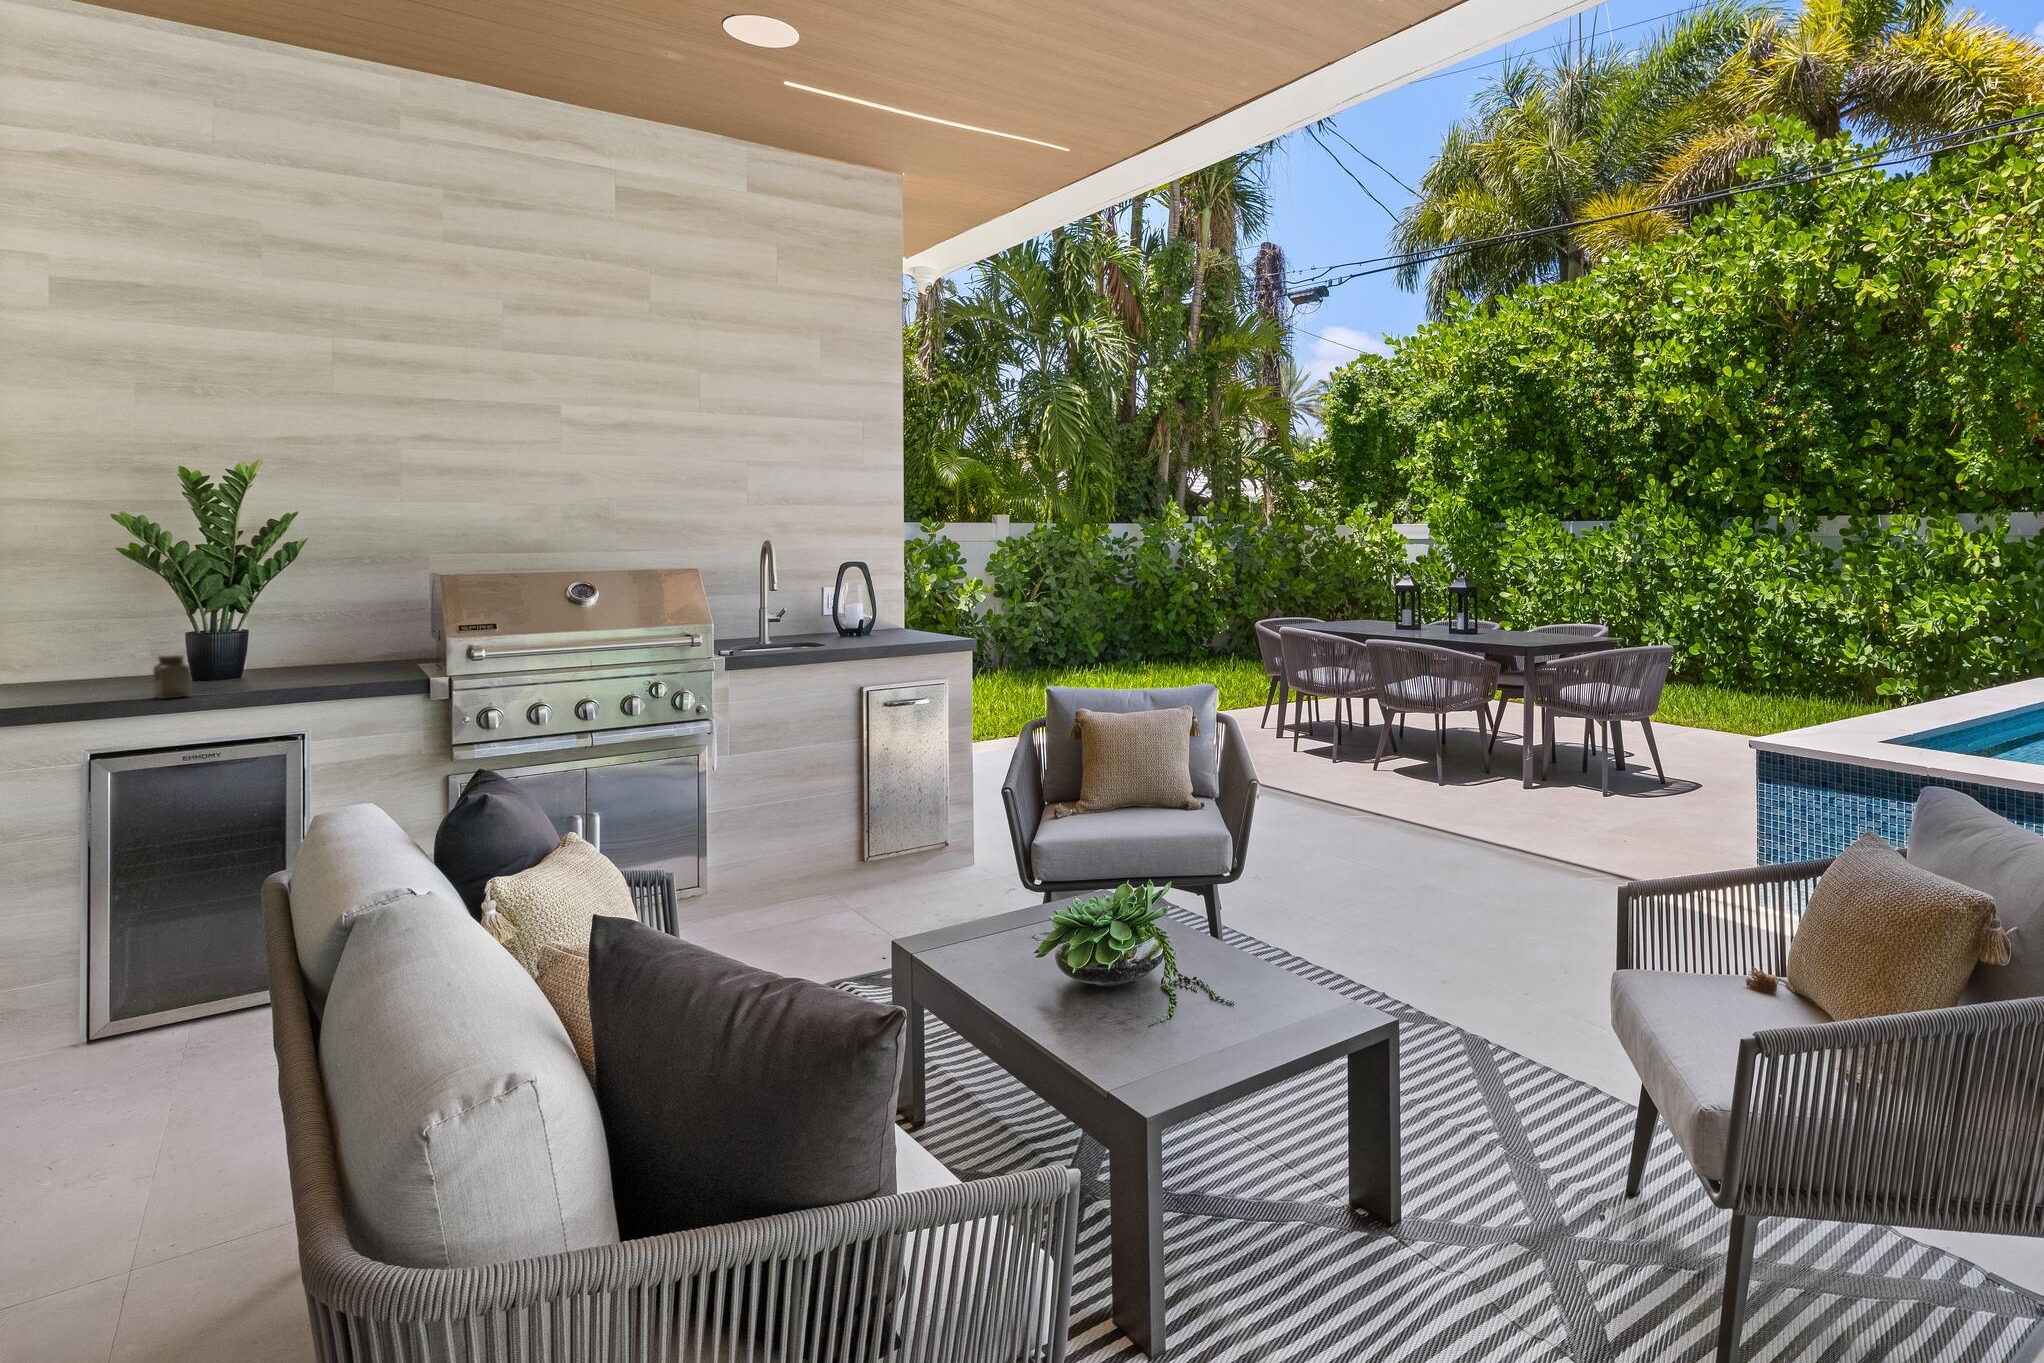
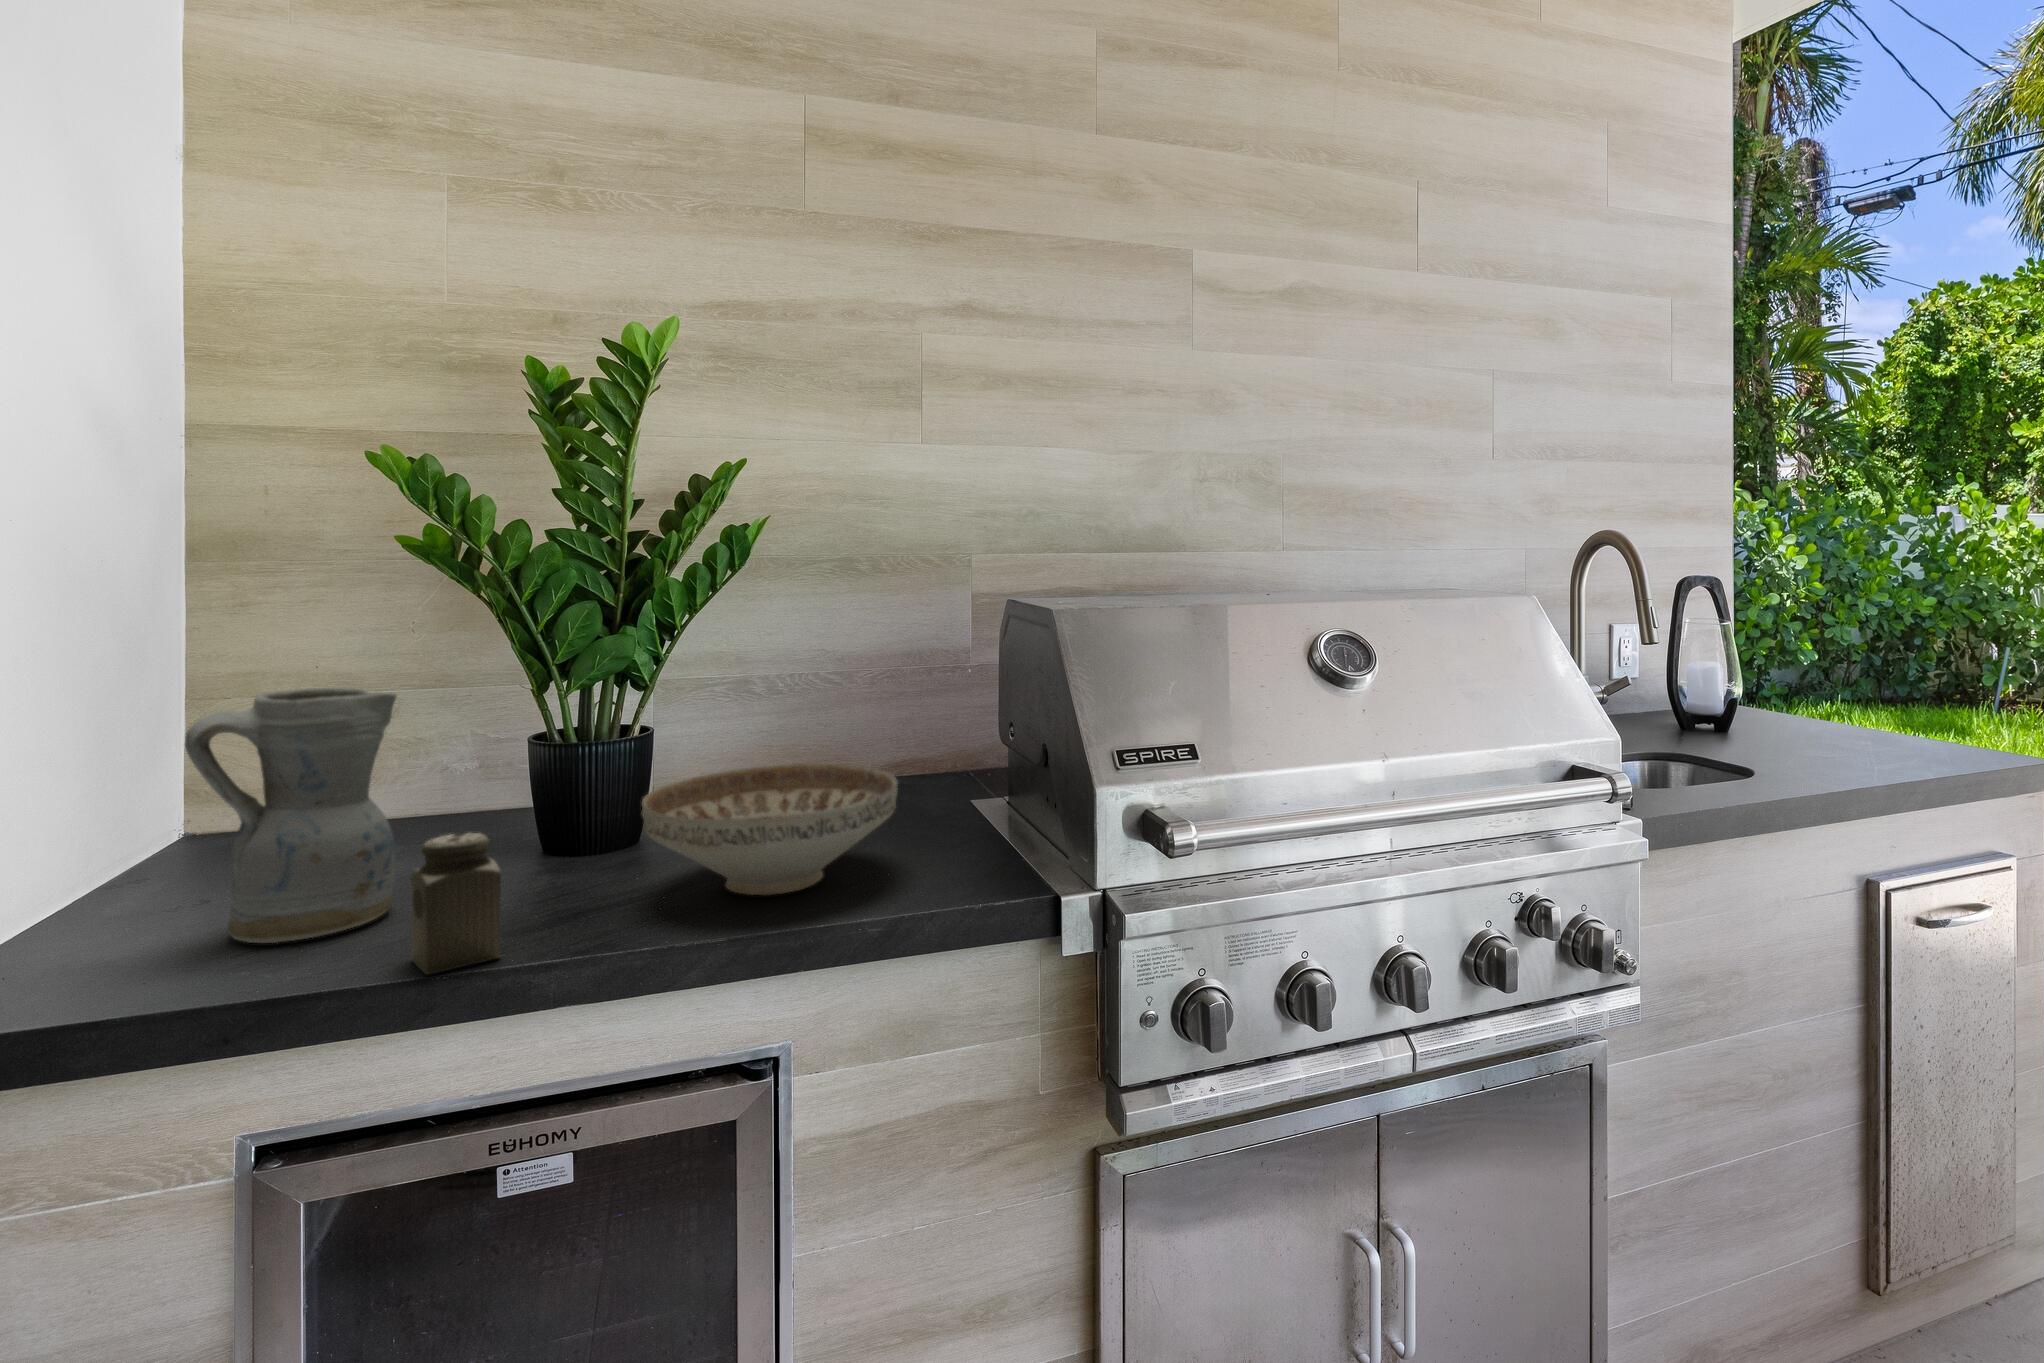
ceramic pitcher: none [53,606,137,696] -> present [185,688,397,943]
decorative bowl: none [246,642,363,685] -> present [642,764,898,895]

